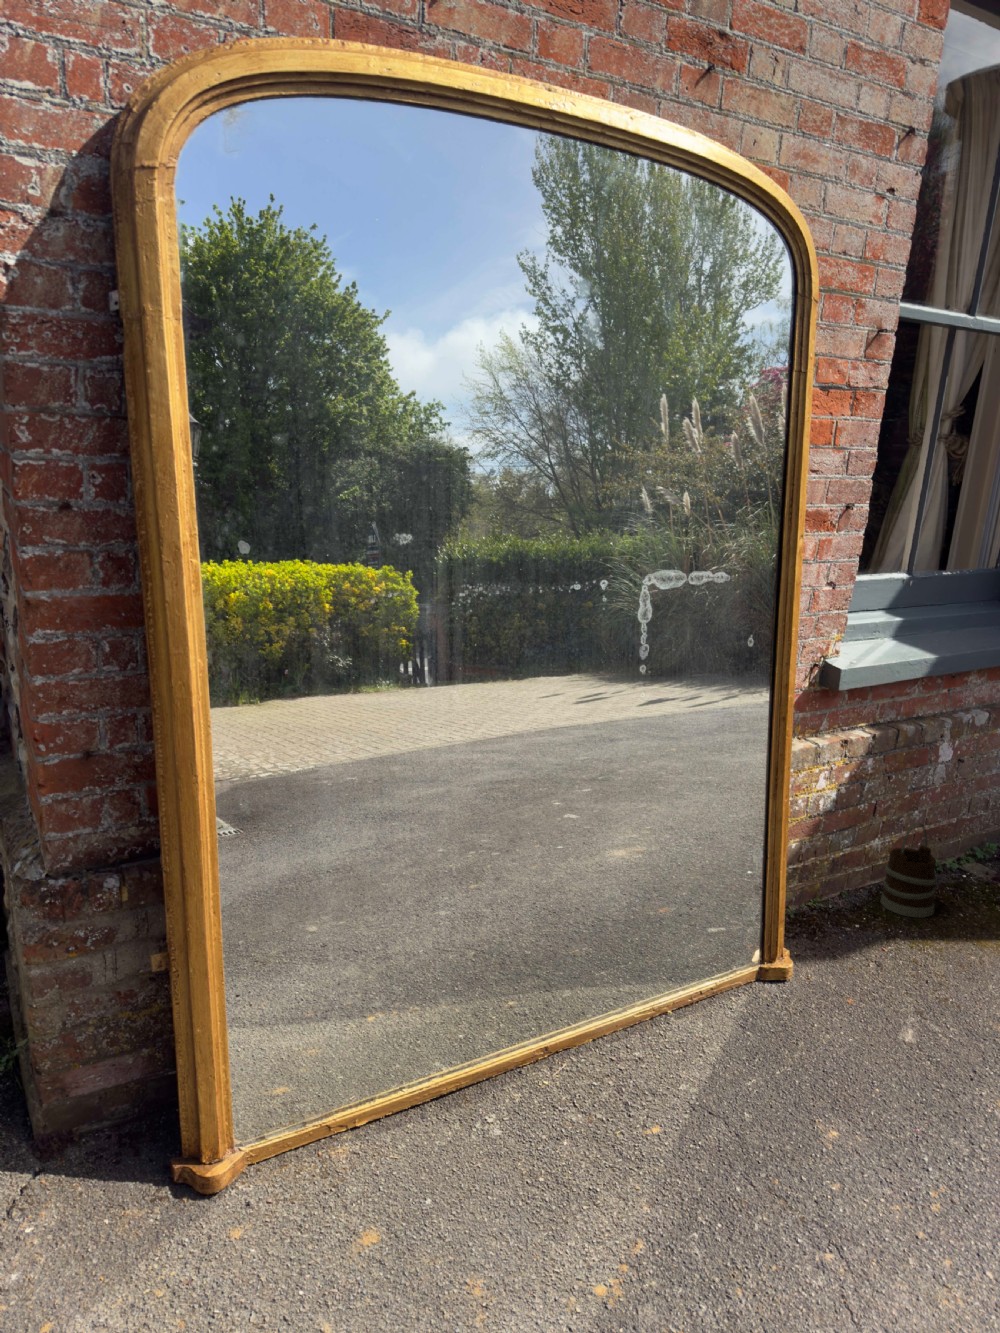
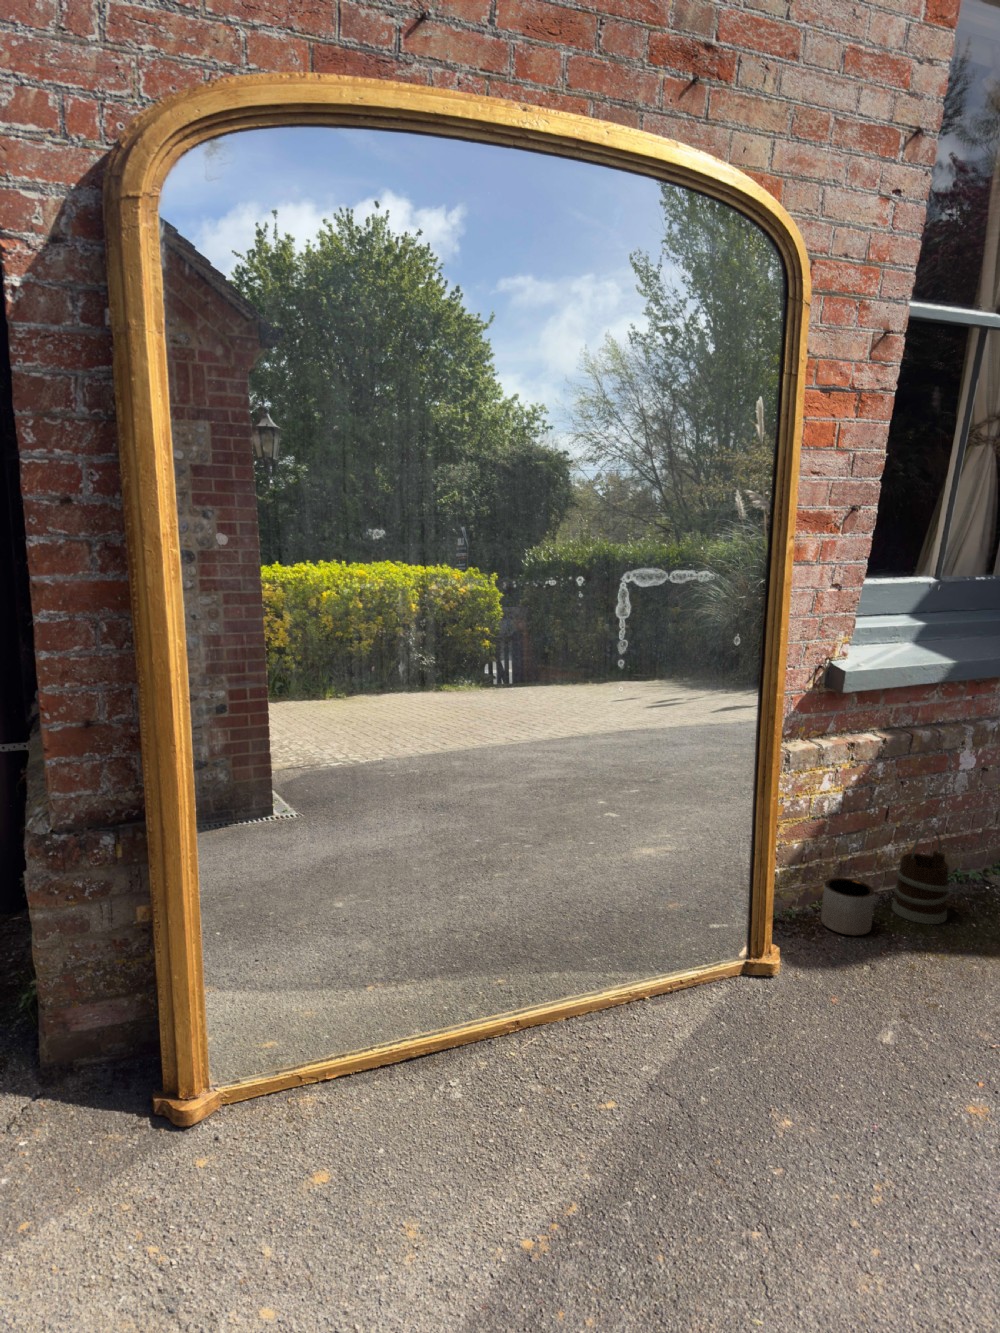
planter: none [817,876,870,933] -> present [821,878,874,936]

